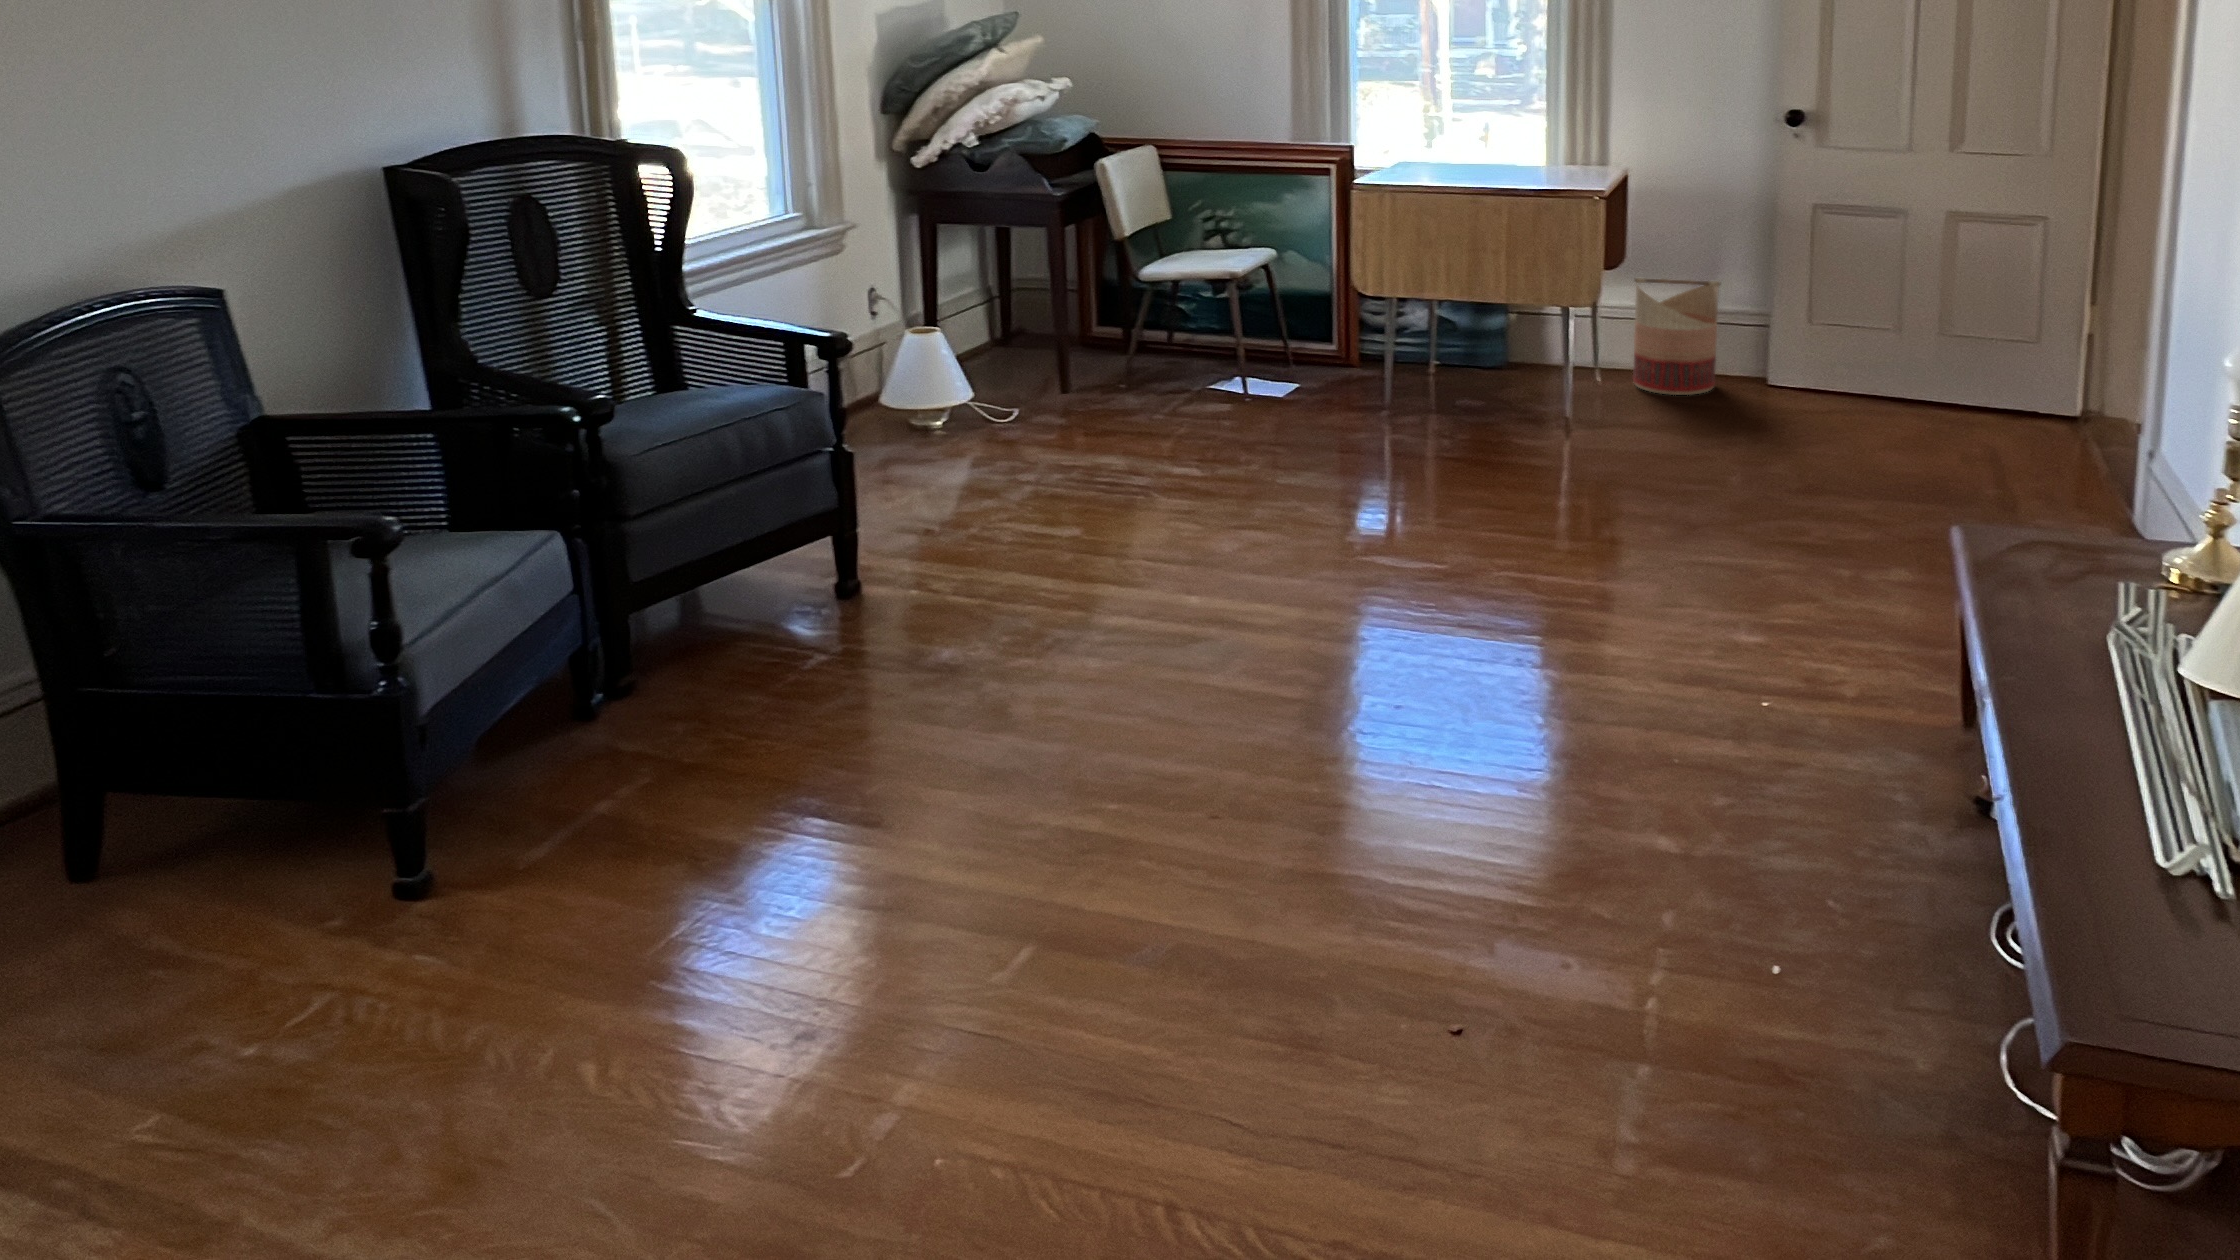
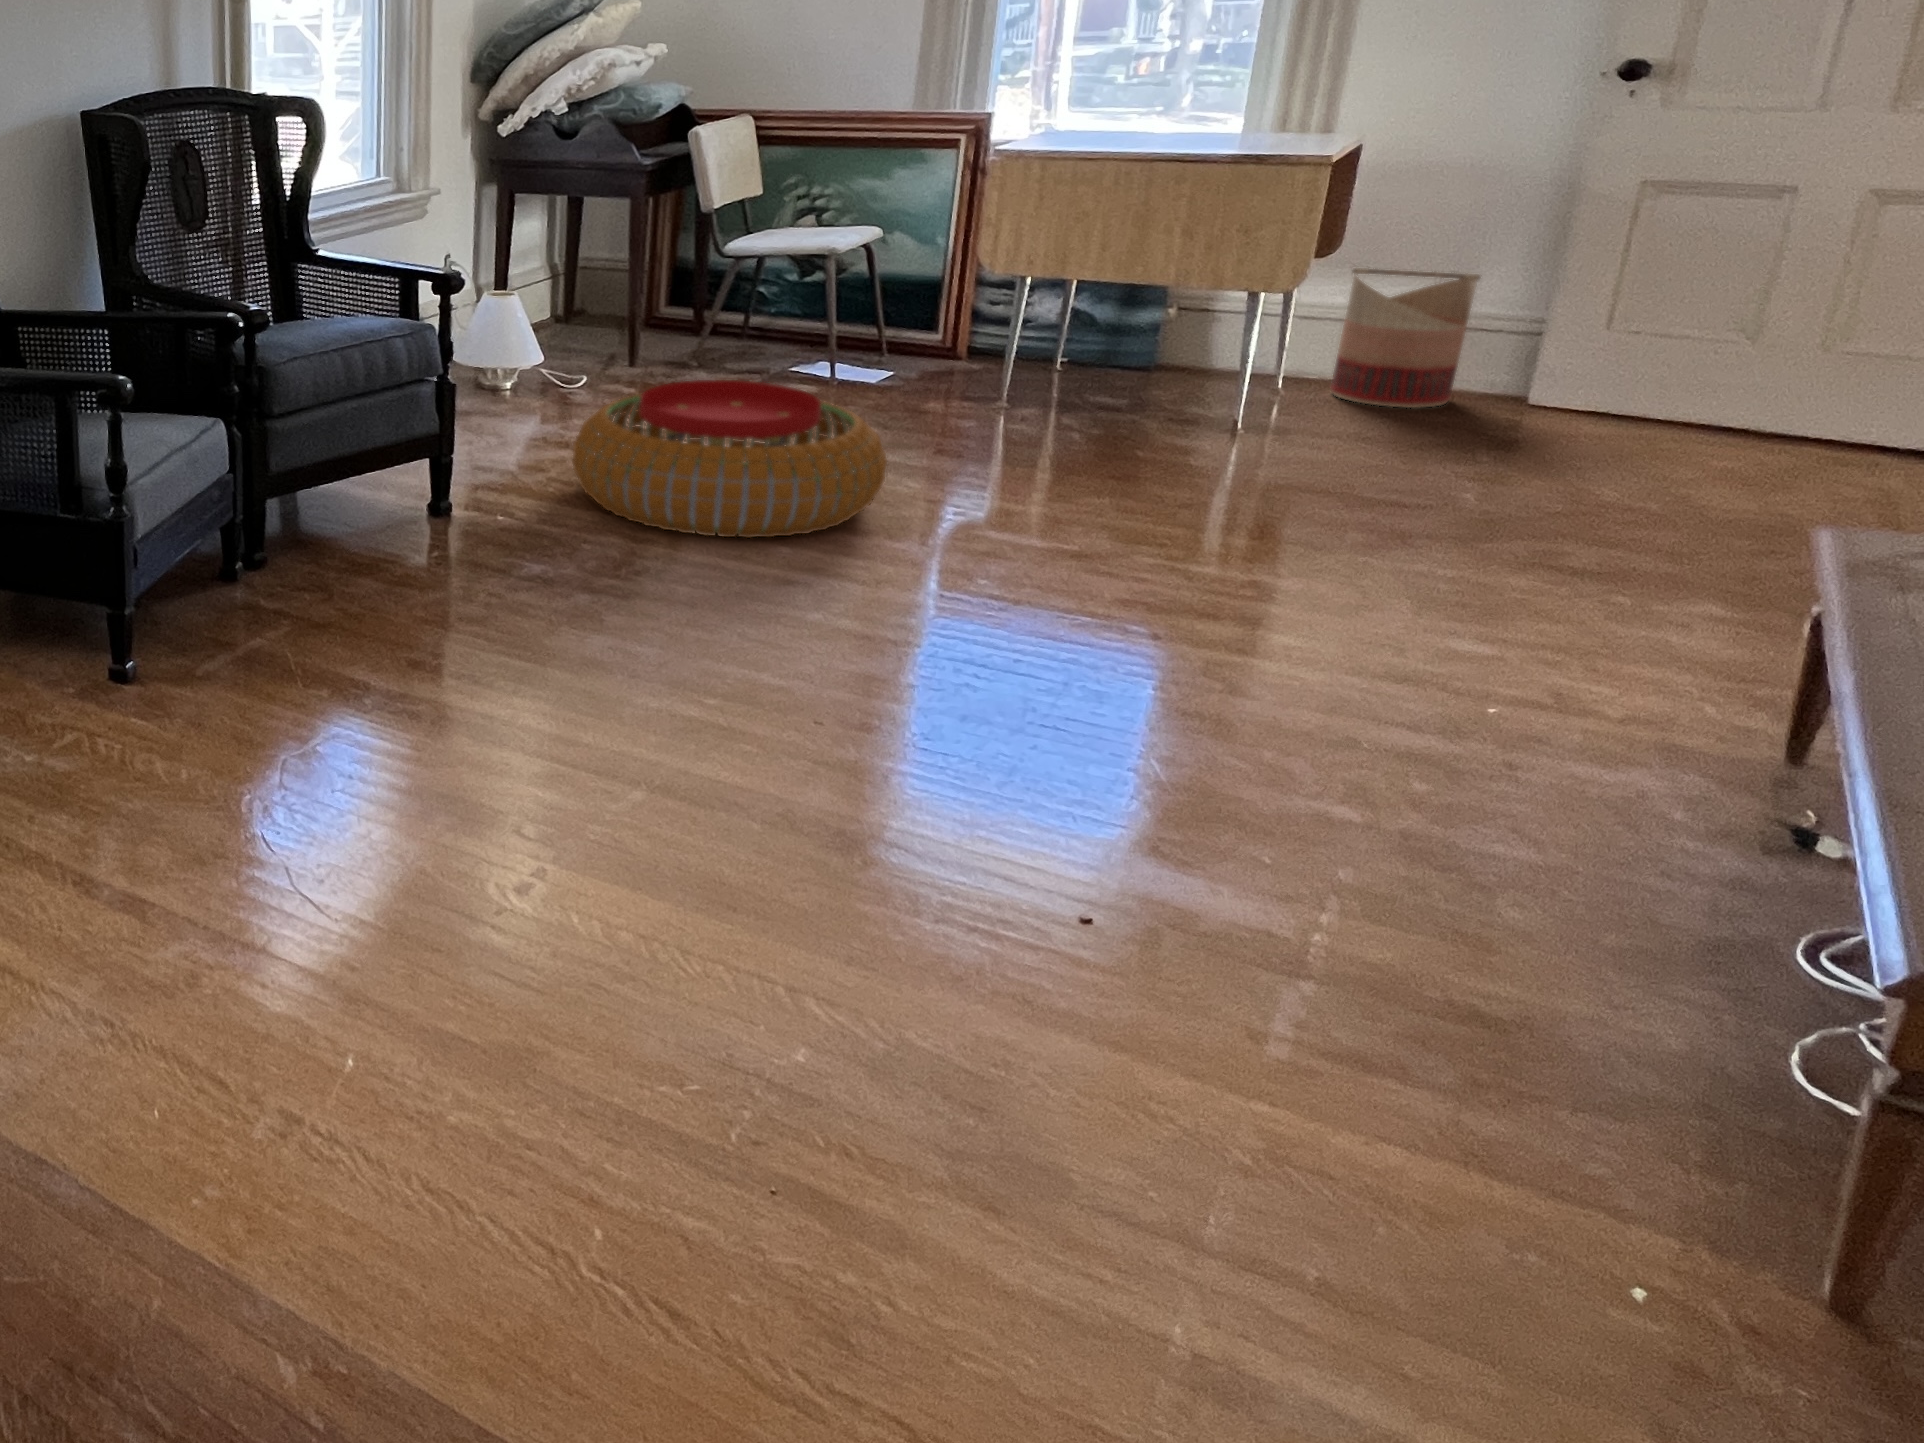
pouf: none [985,423,1281,595] -> present [573,380,887,538]

